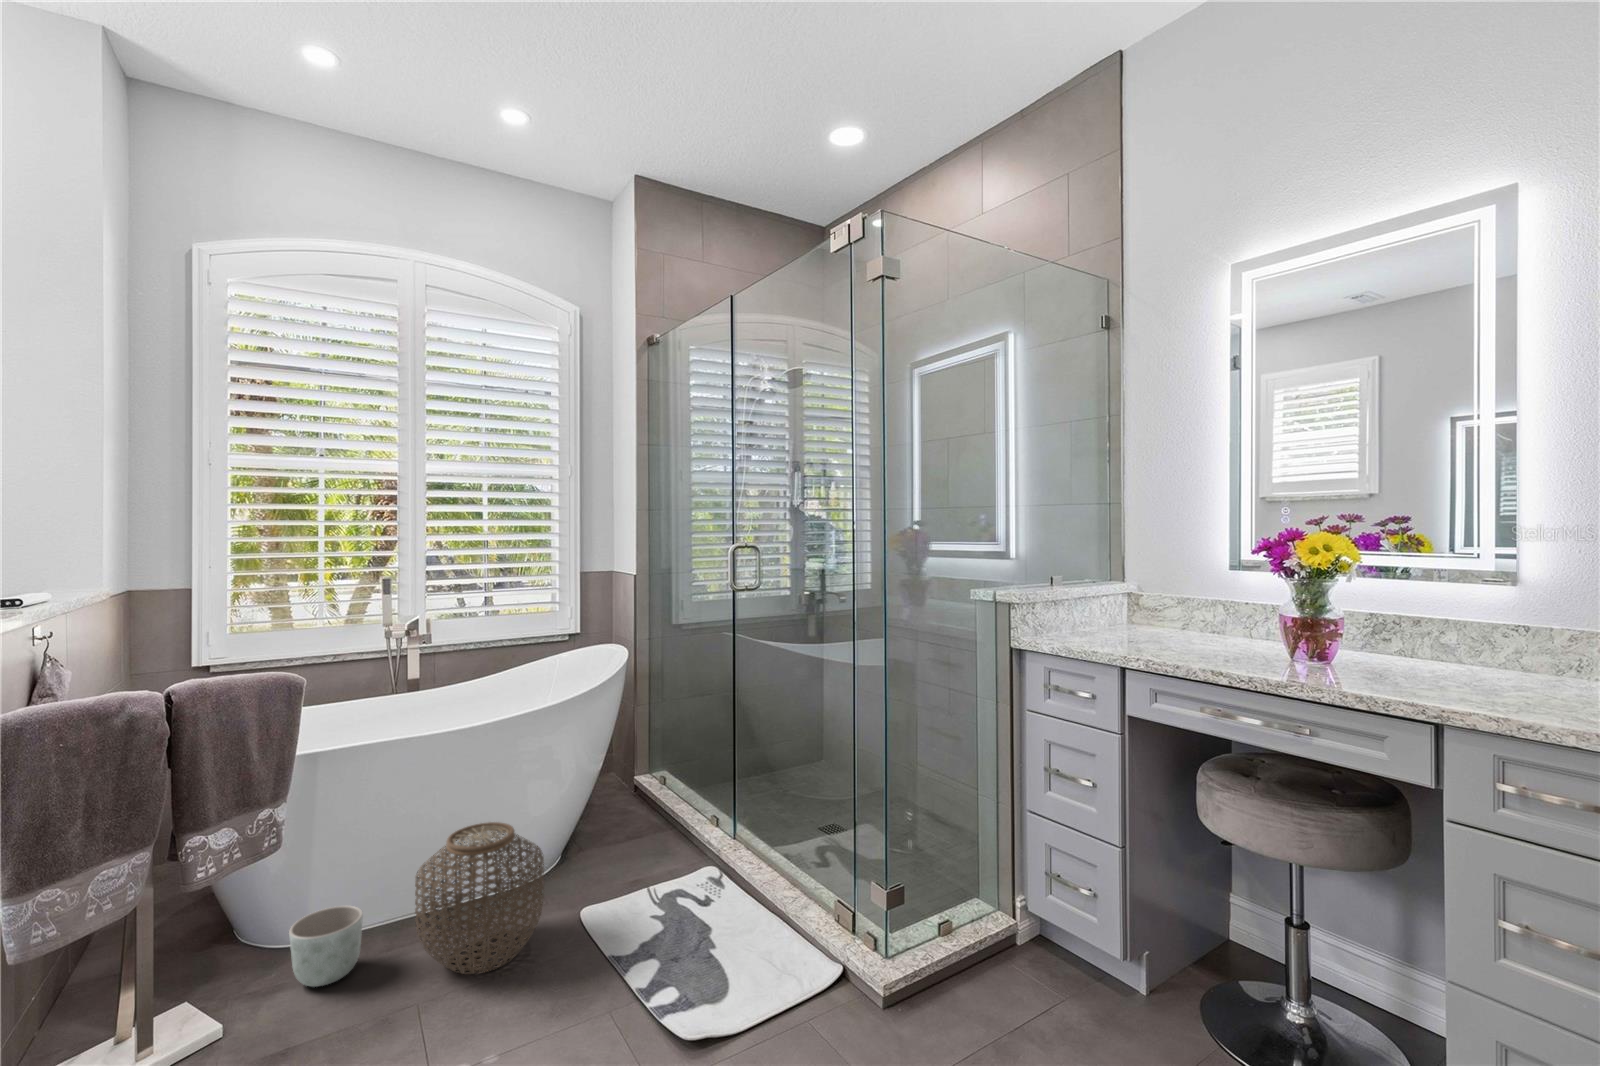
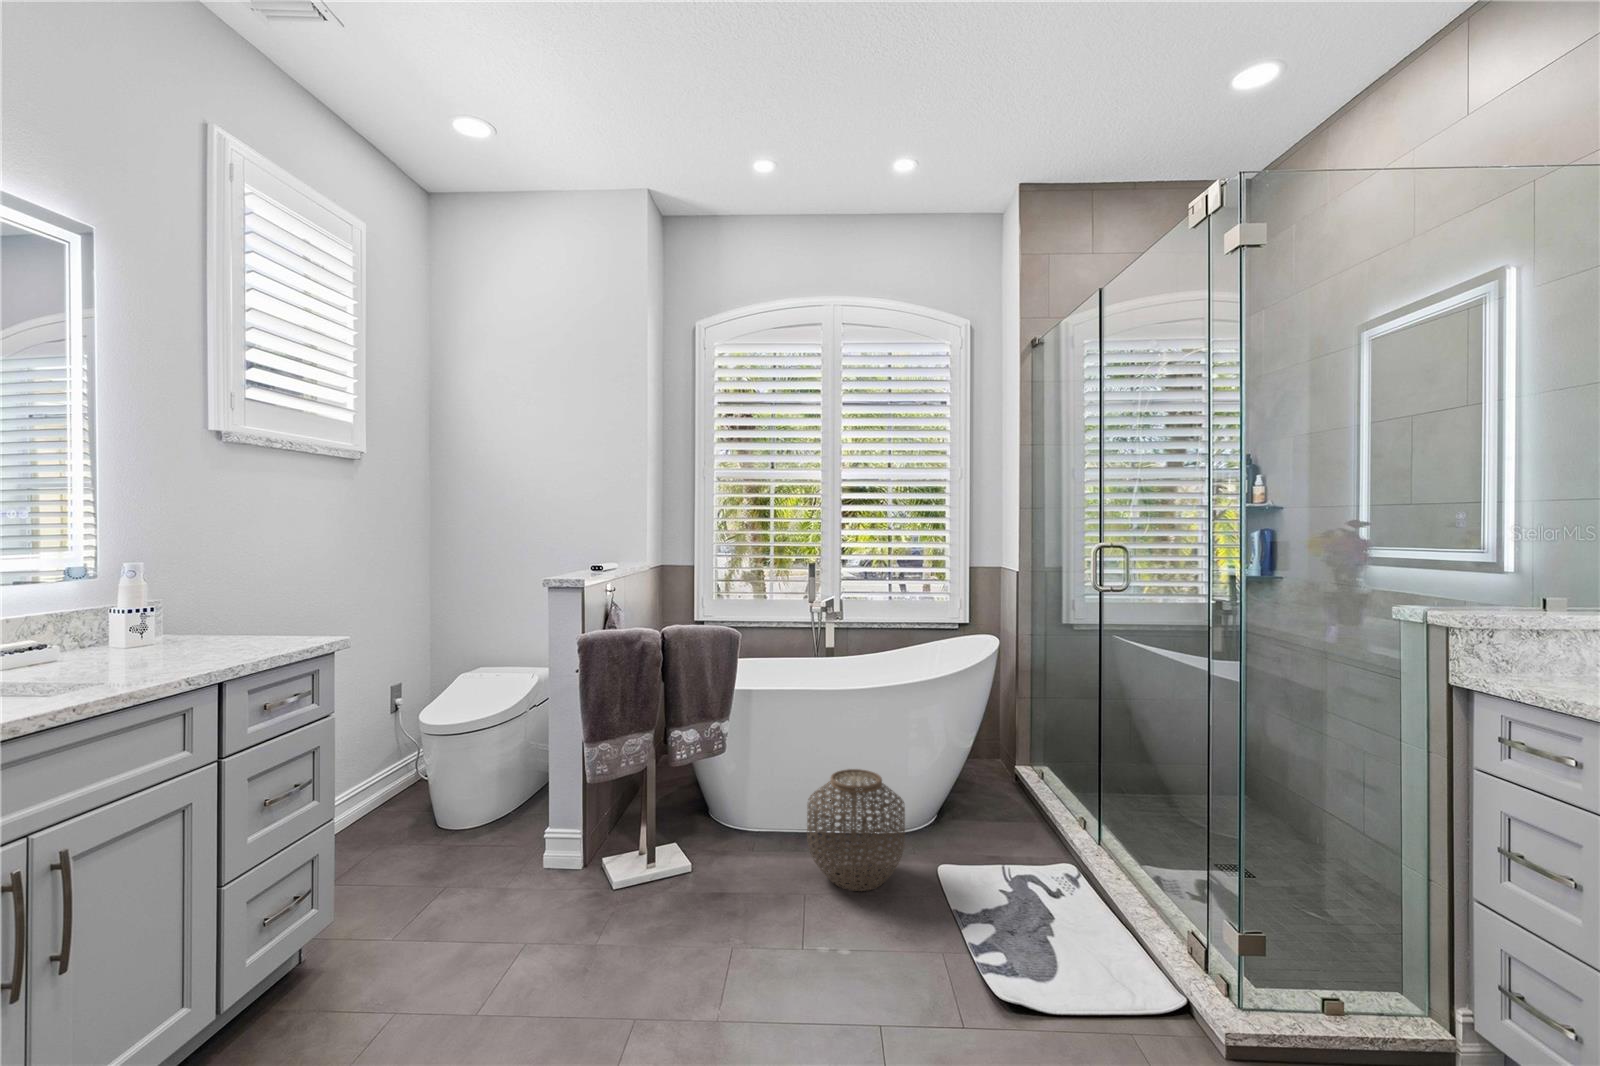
planter: present [289,906,363,987] -> none [729,808,775,863]

